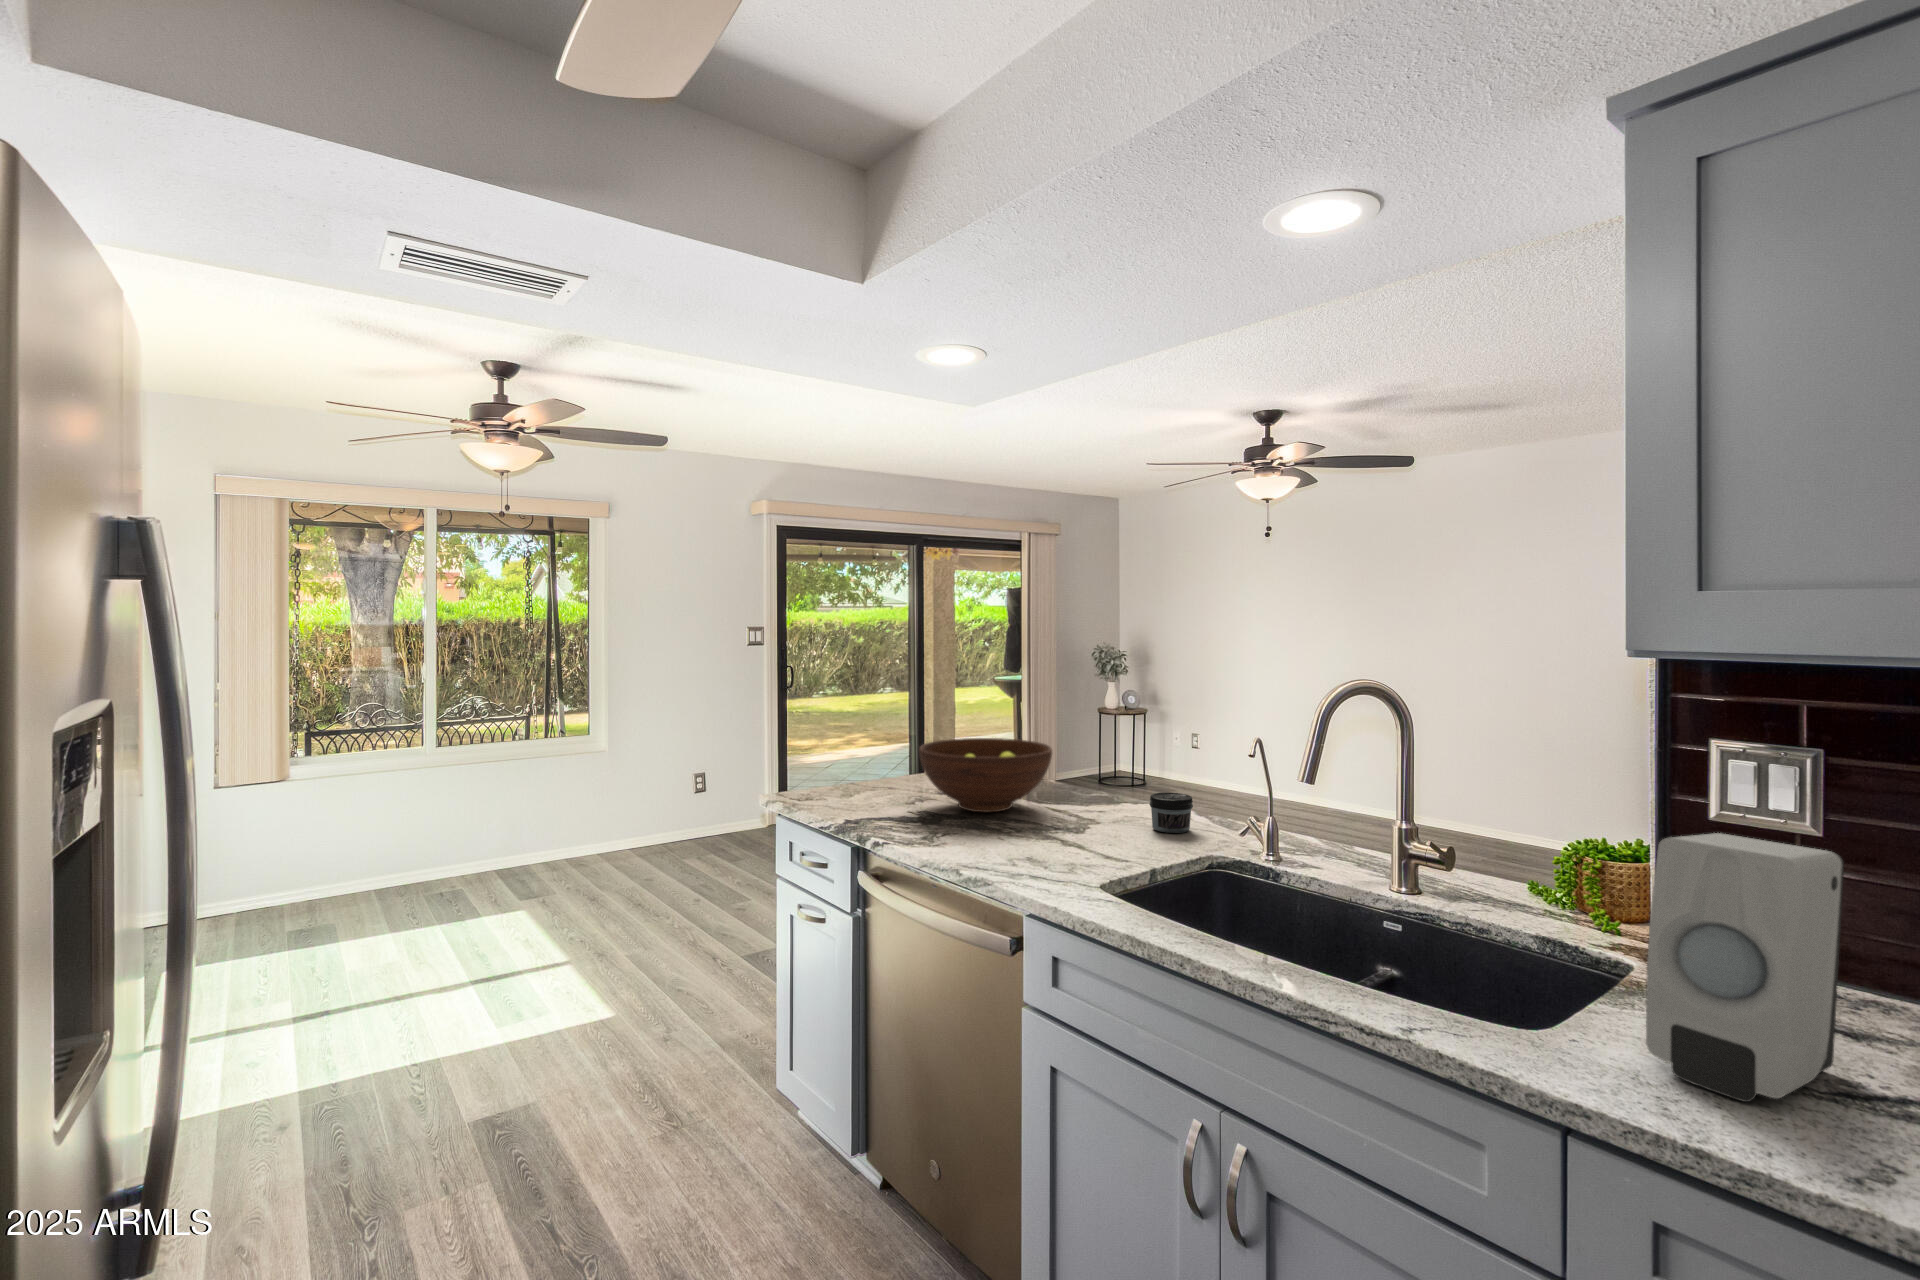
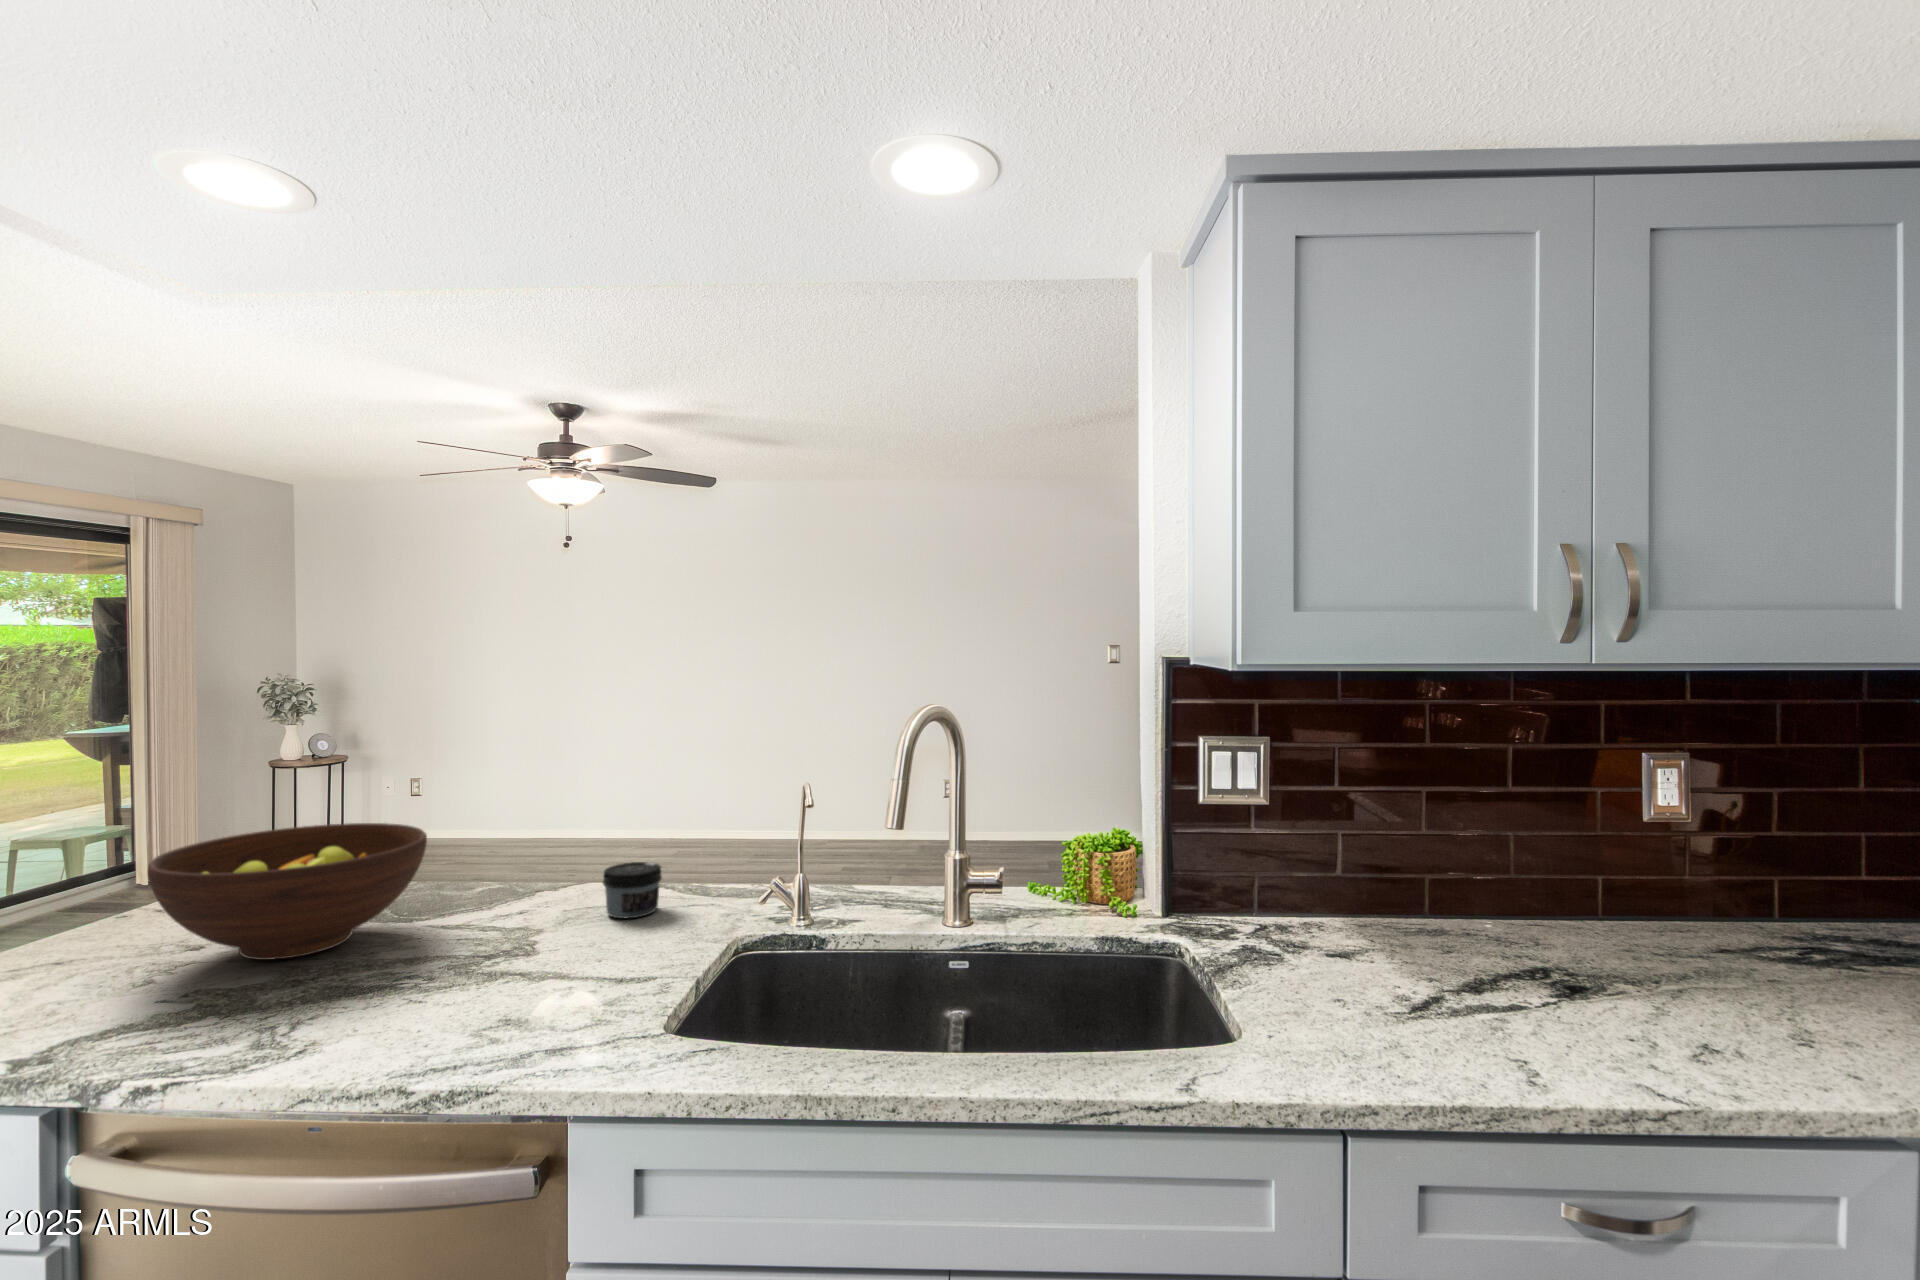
soap dispenser: present [1646,833,1844,1102] -> none [1295,816,1433,1045]

